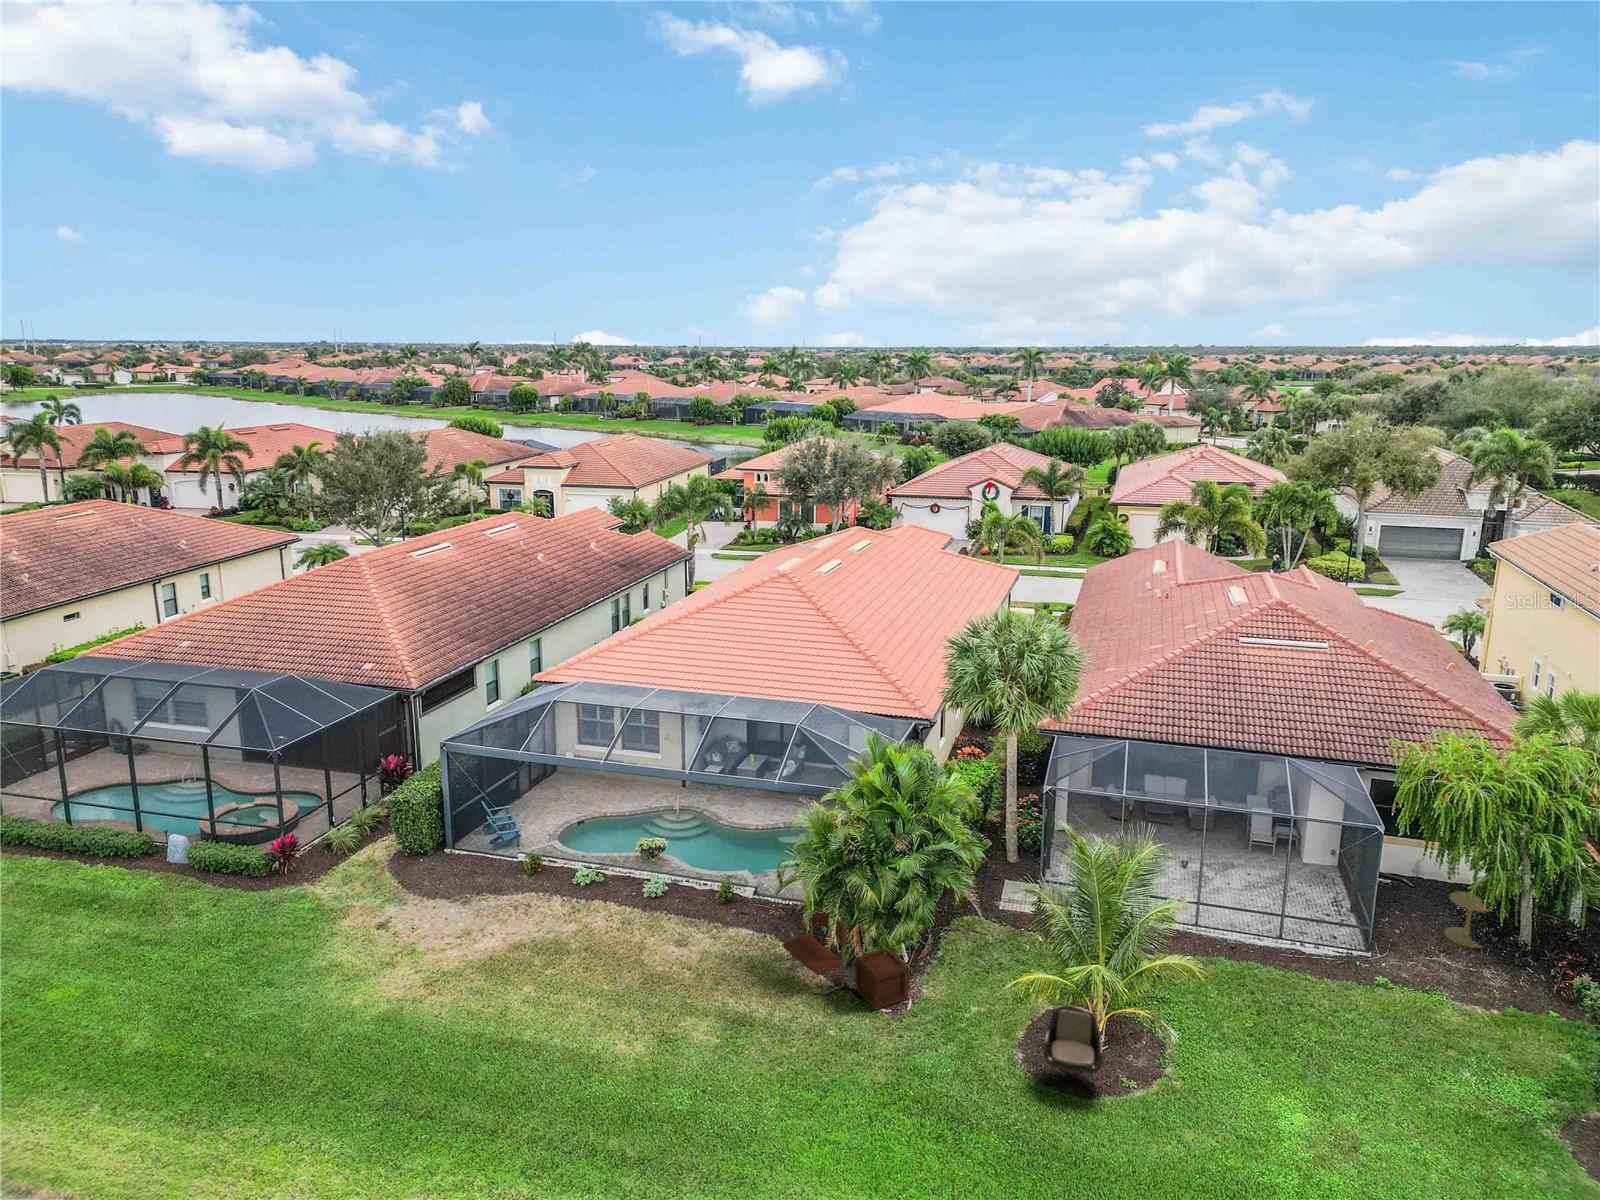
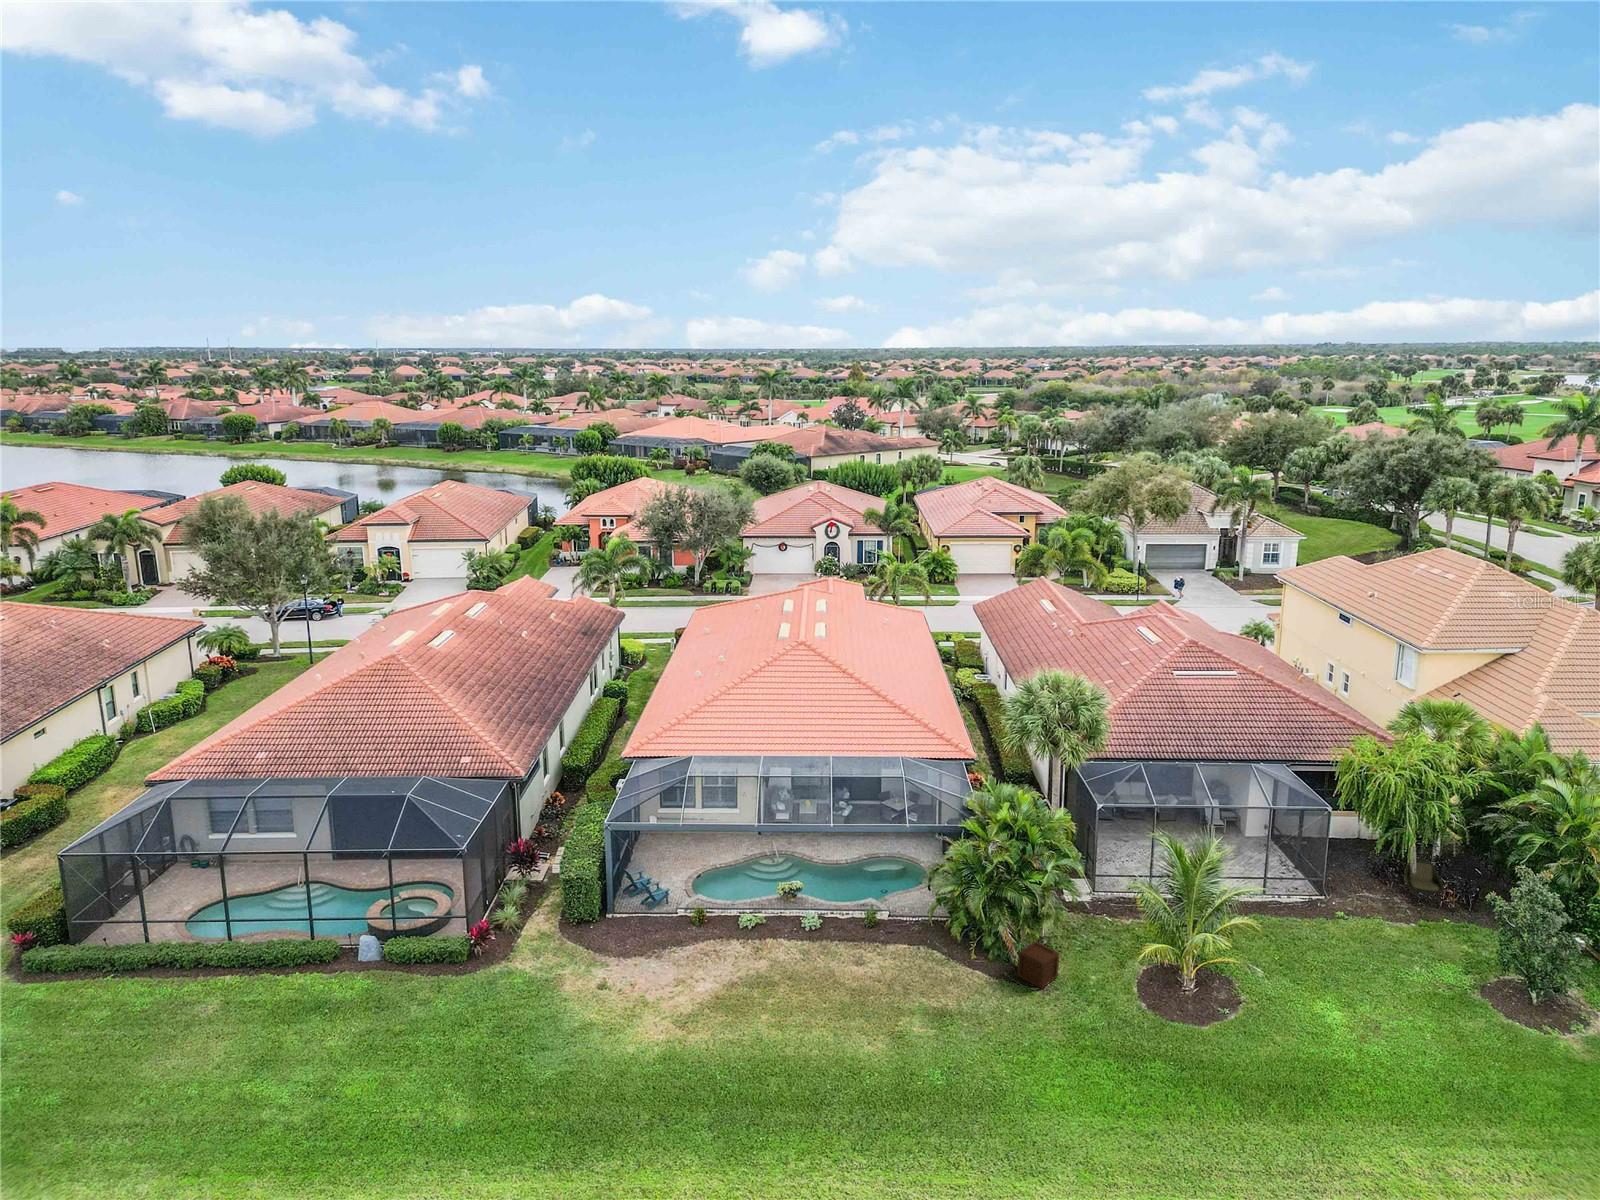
pedestal table: present [1444,892,1493,948] -> none [1354,844,1387,882]
bench: present [782,913,847,995] -> none [956,914,1012,985]
lounge chair: present [1043,1006,1103,1094] -> present [1404,860,1444,903]

